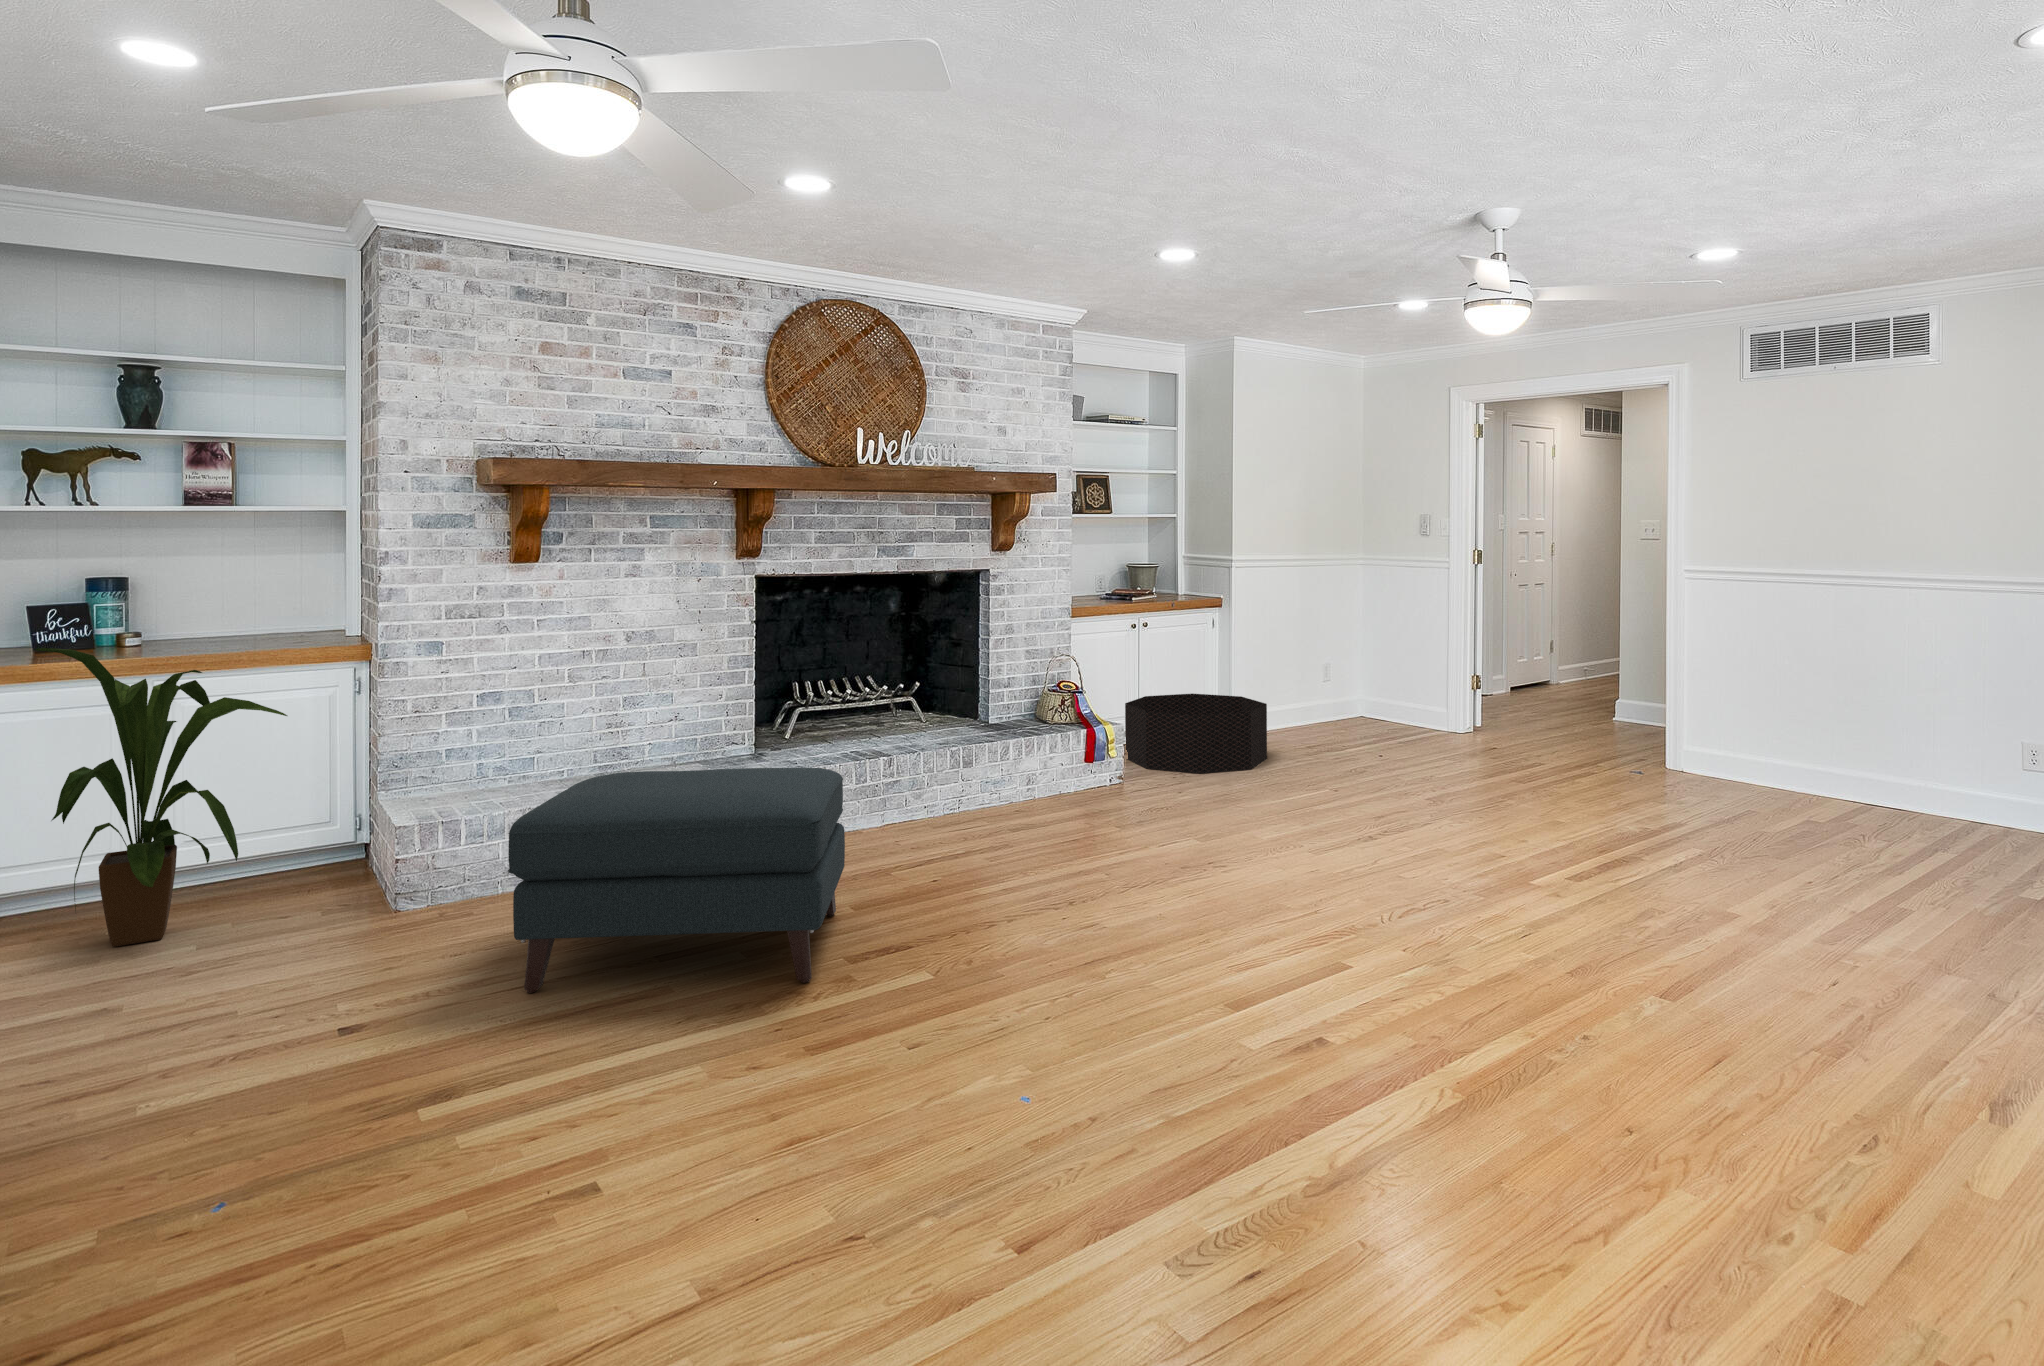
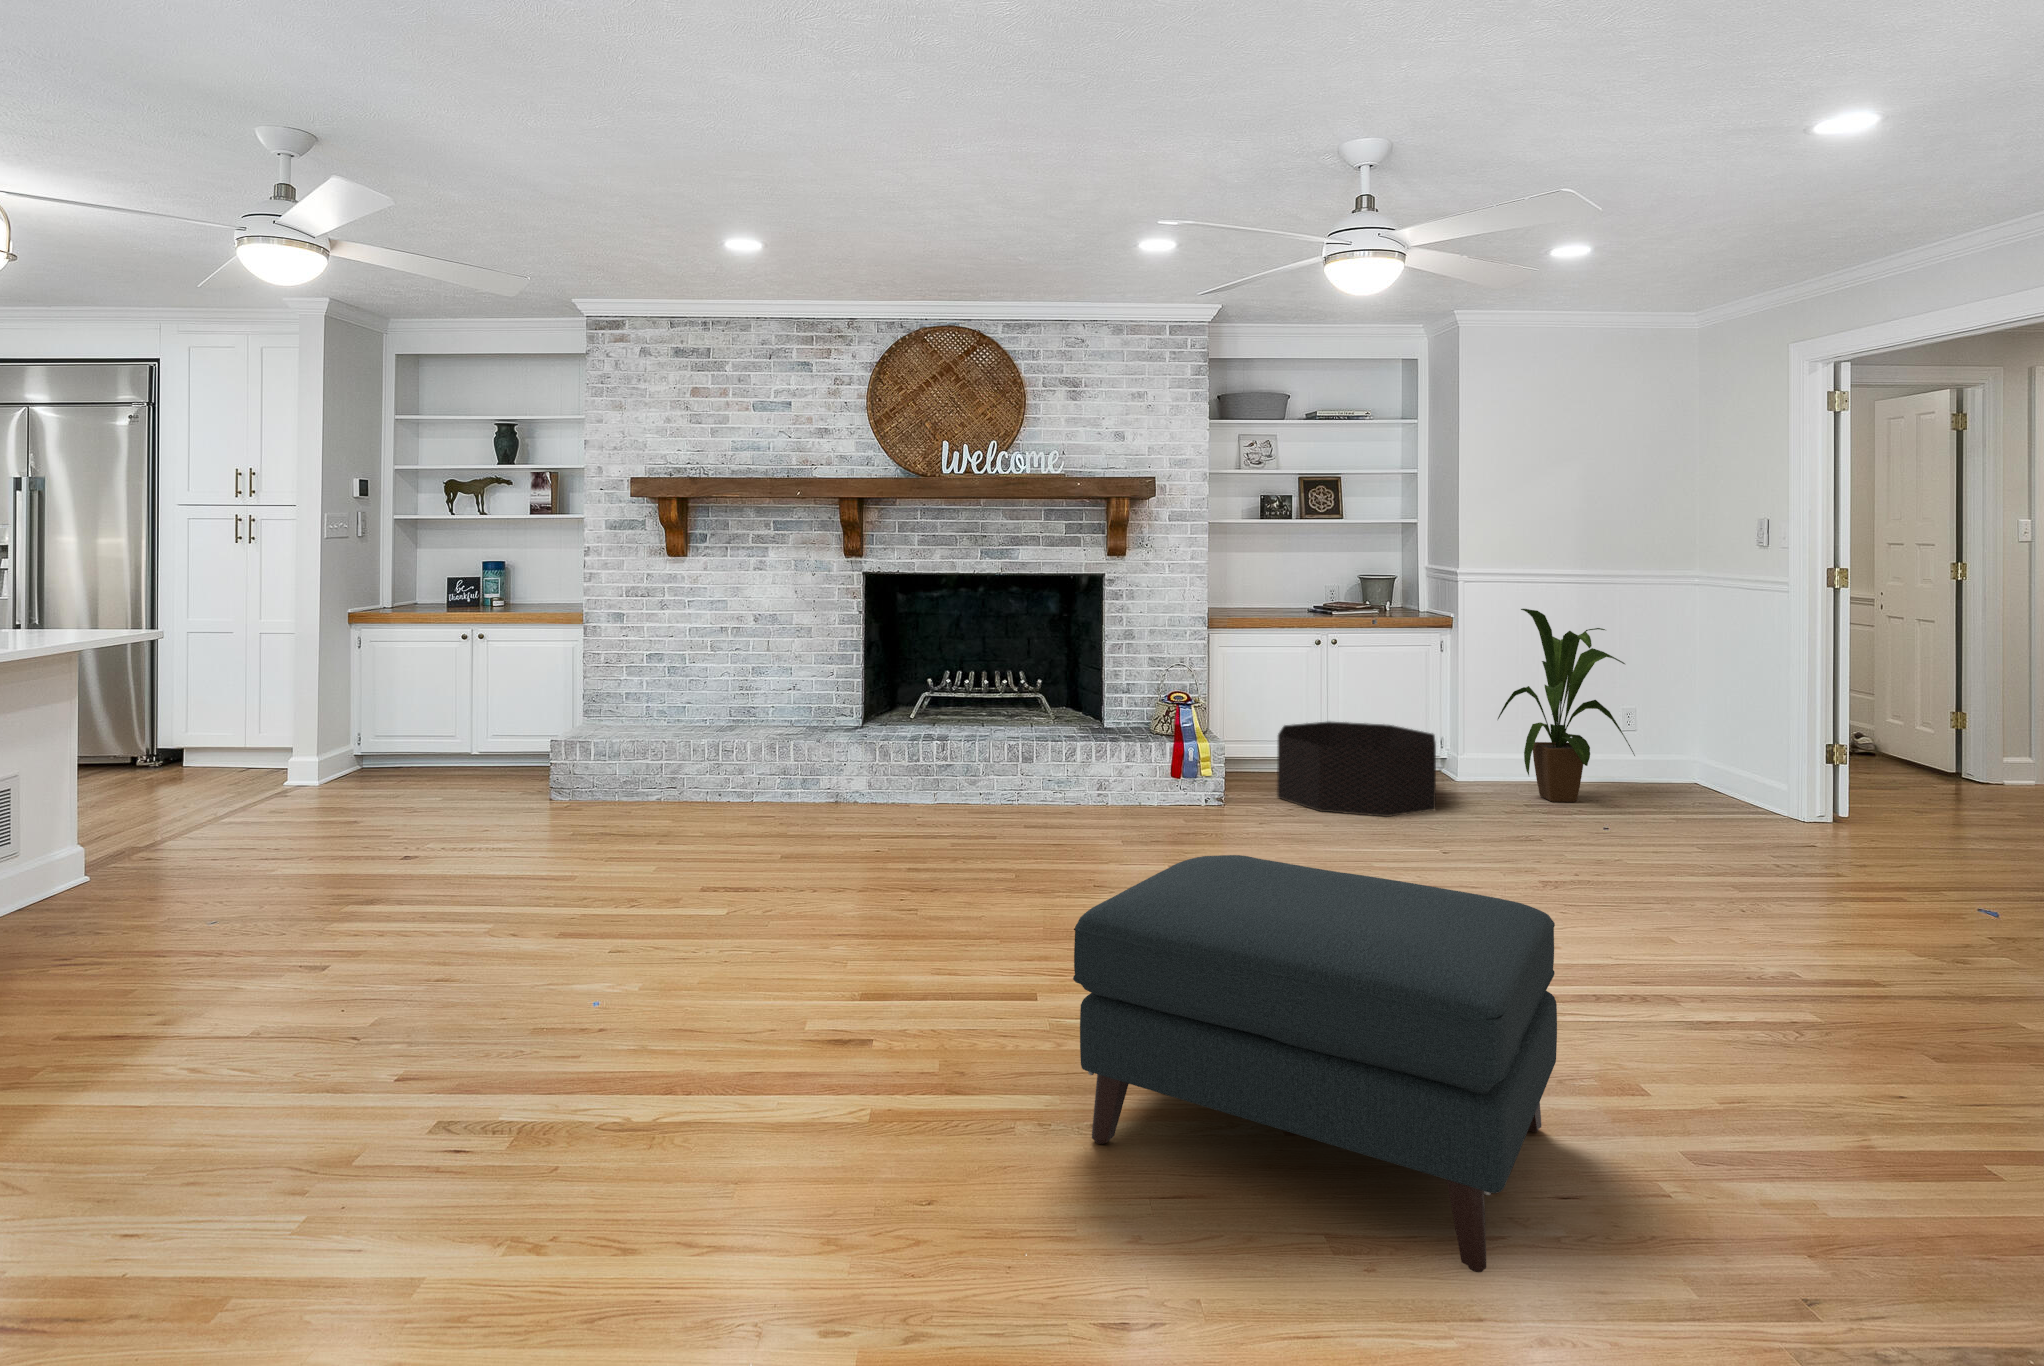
house plant: present [35,648,287,947] -> present [1498,609,1635,802]
ottoman: present [508,768,845,993] -> present [1073,855,1557,1272]

